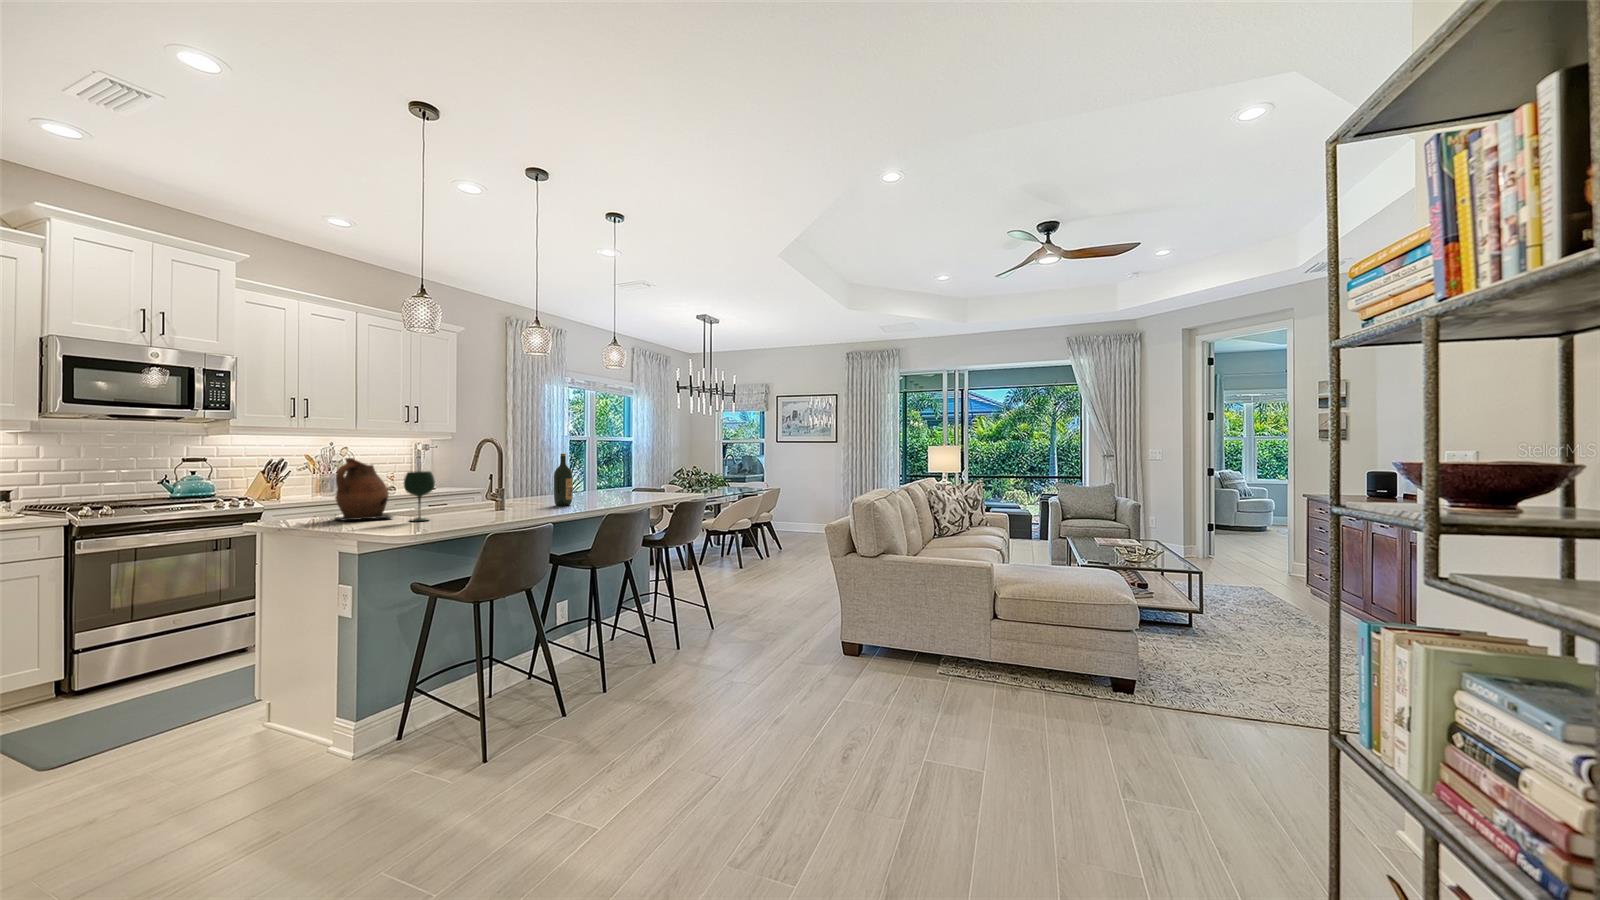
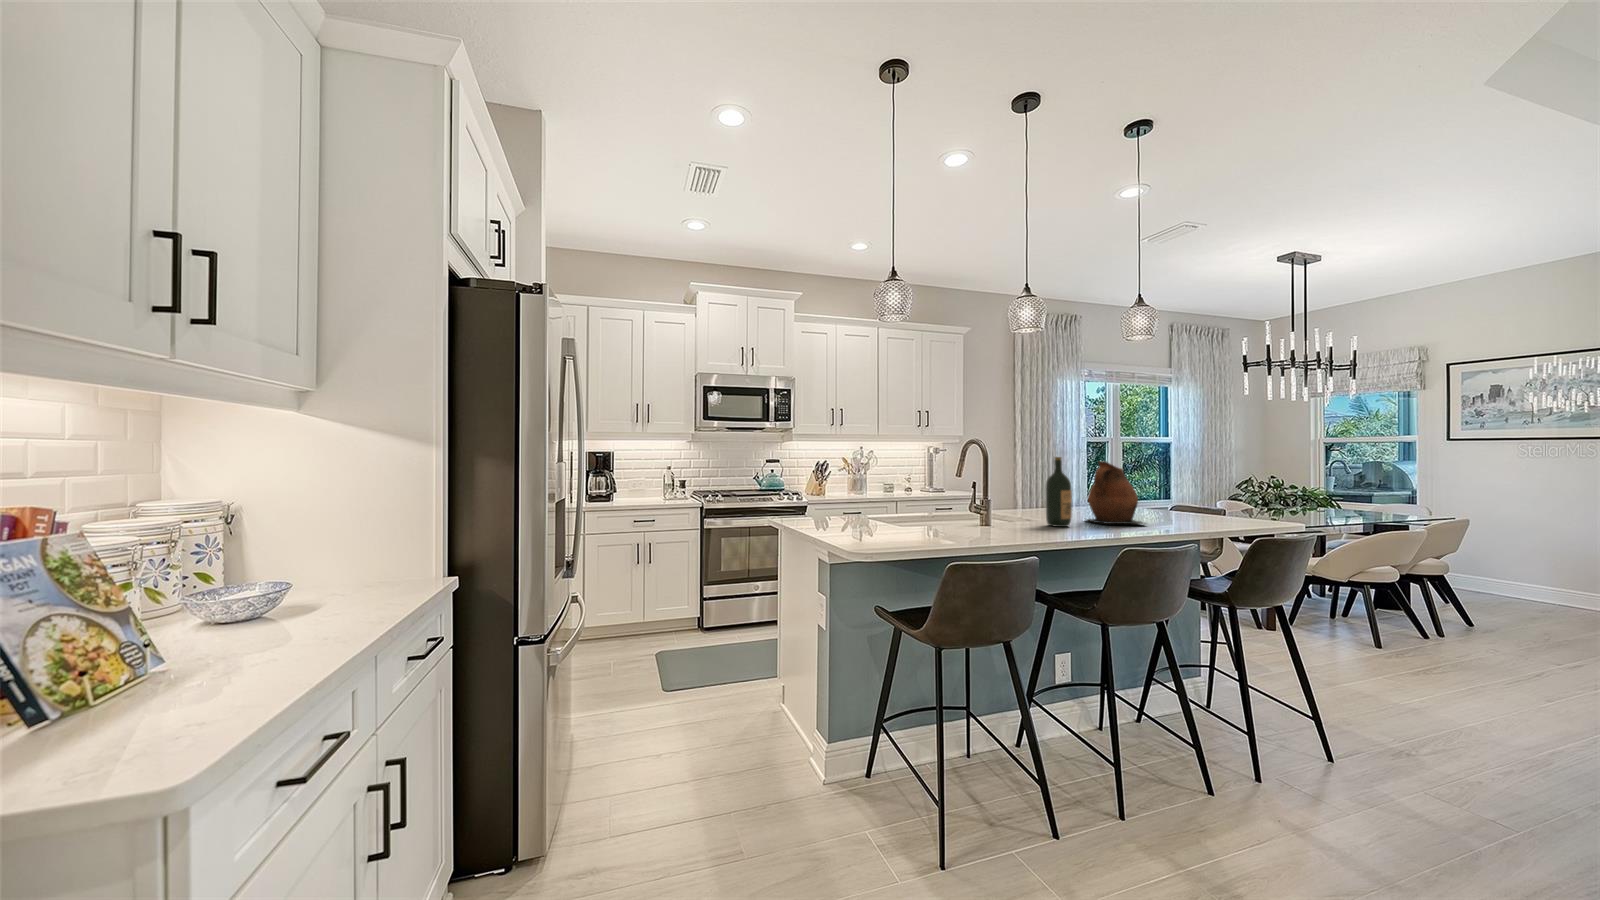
ceramic pitcher: present [334,458,393,521] -> present [1087,461,1145,525]
wine glass: present [404,471,435,521] -> none [861,476,892,535]

